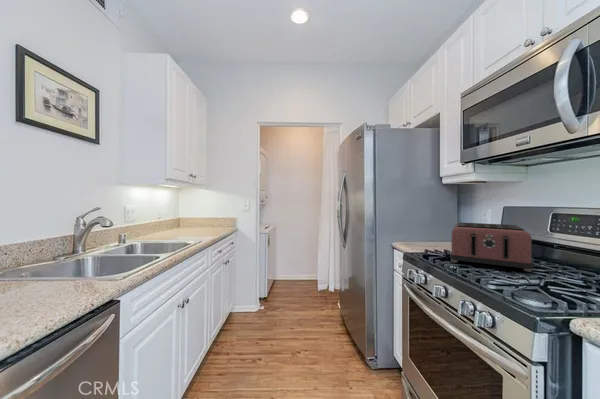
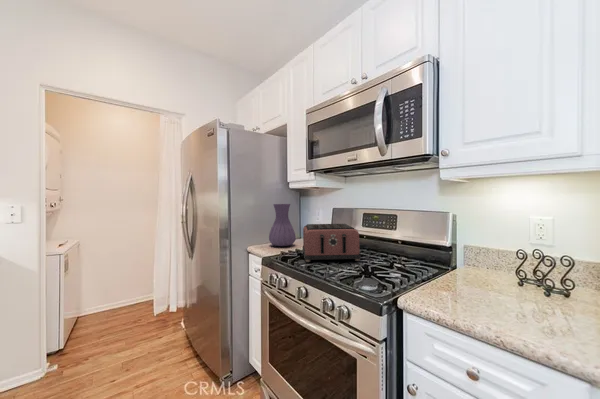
vase: none [416,200,448,245] -> present [269,204,296,246]

